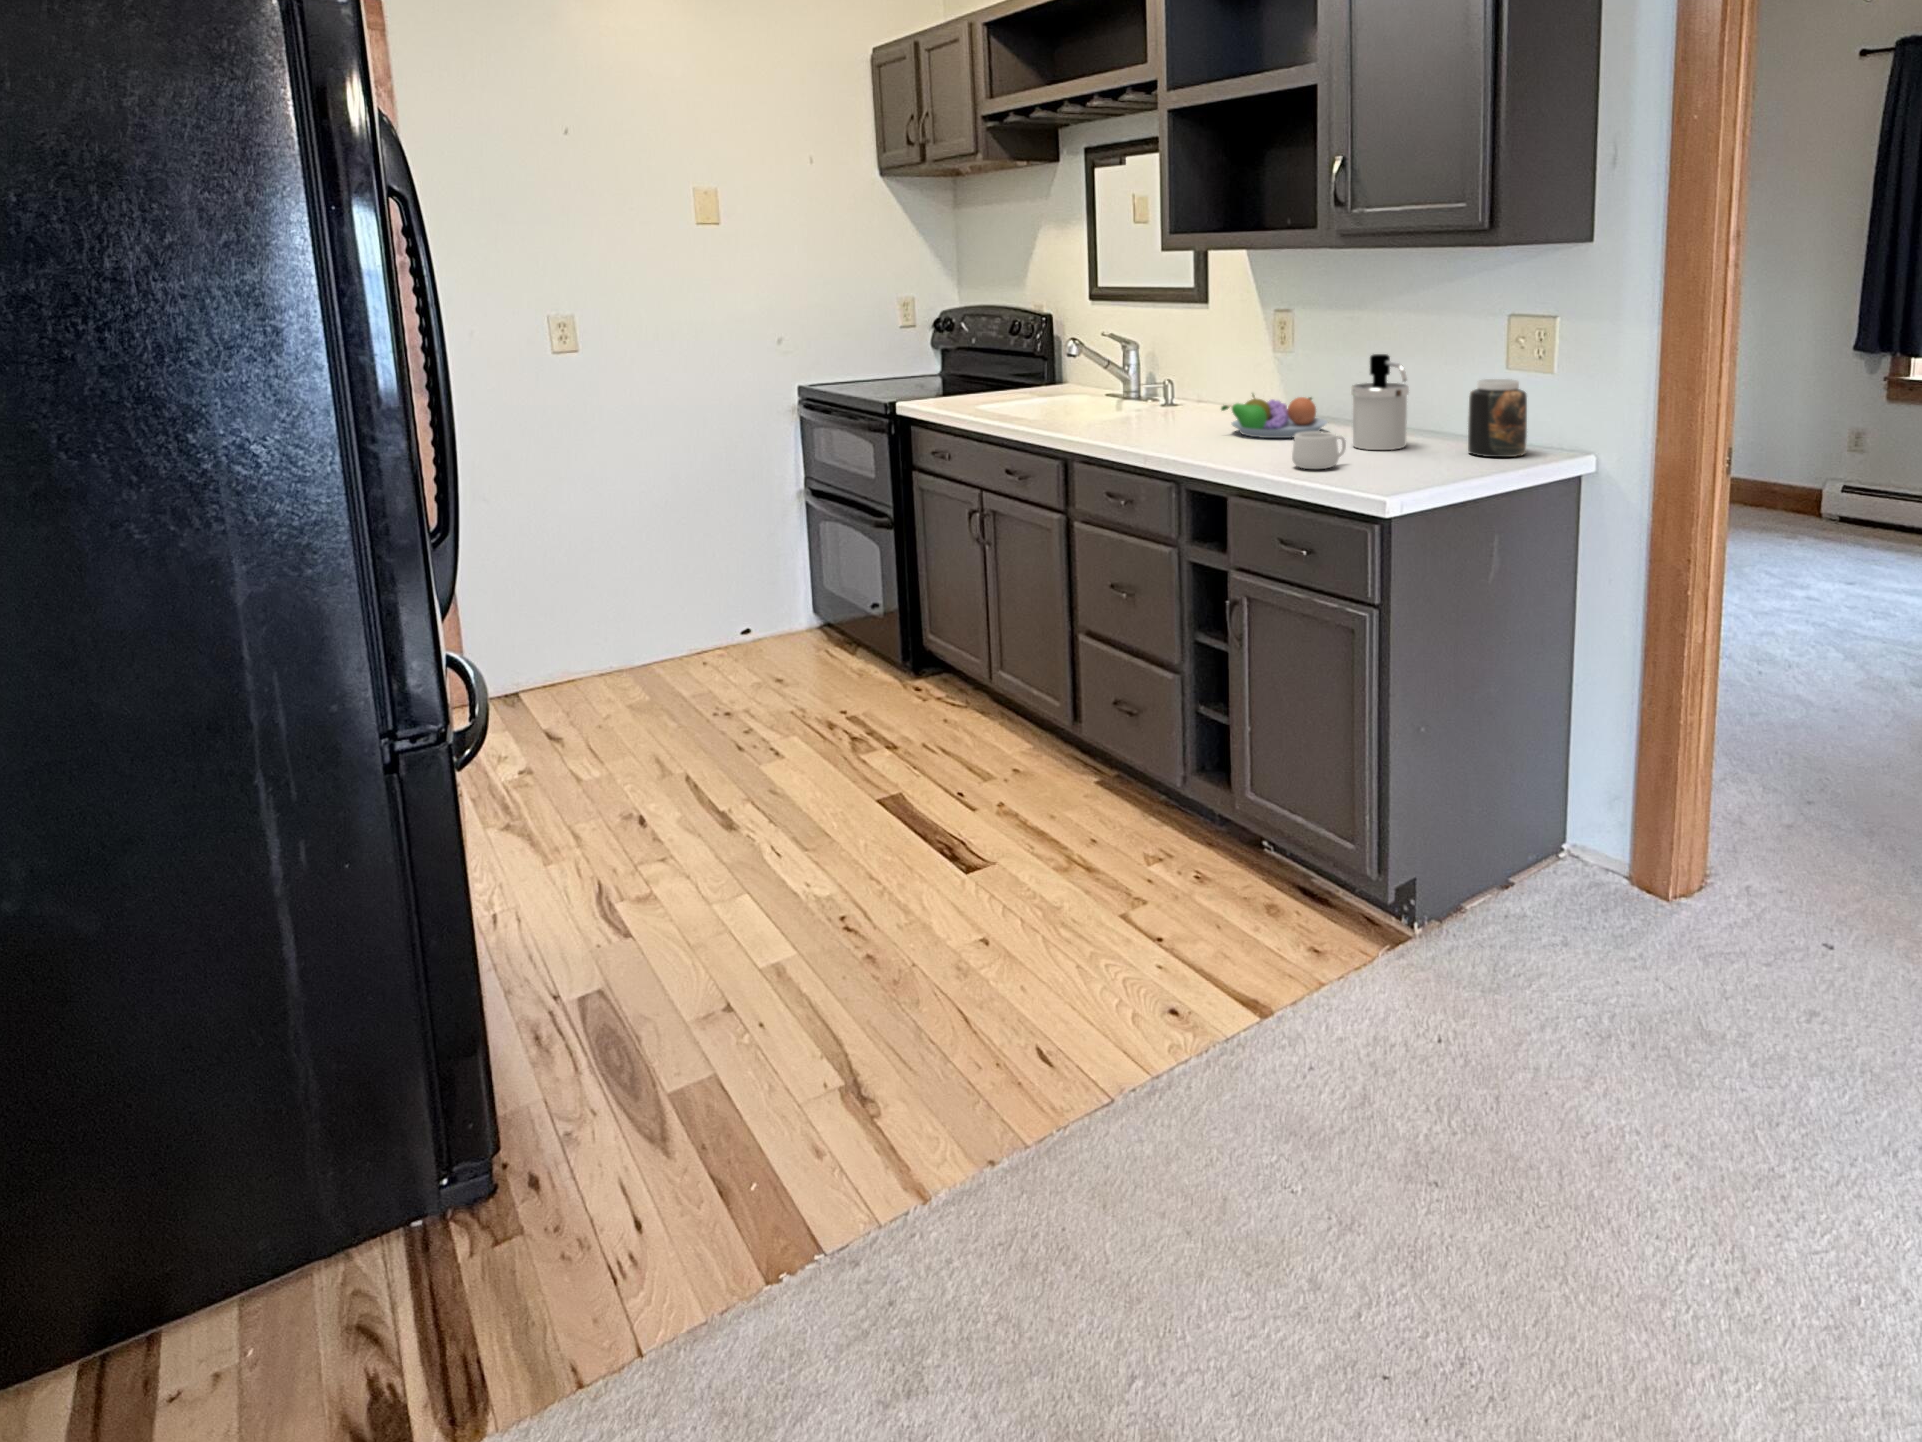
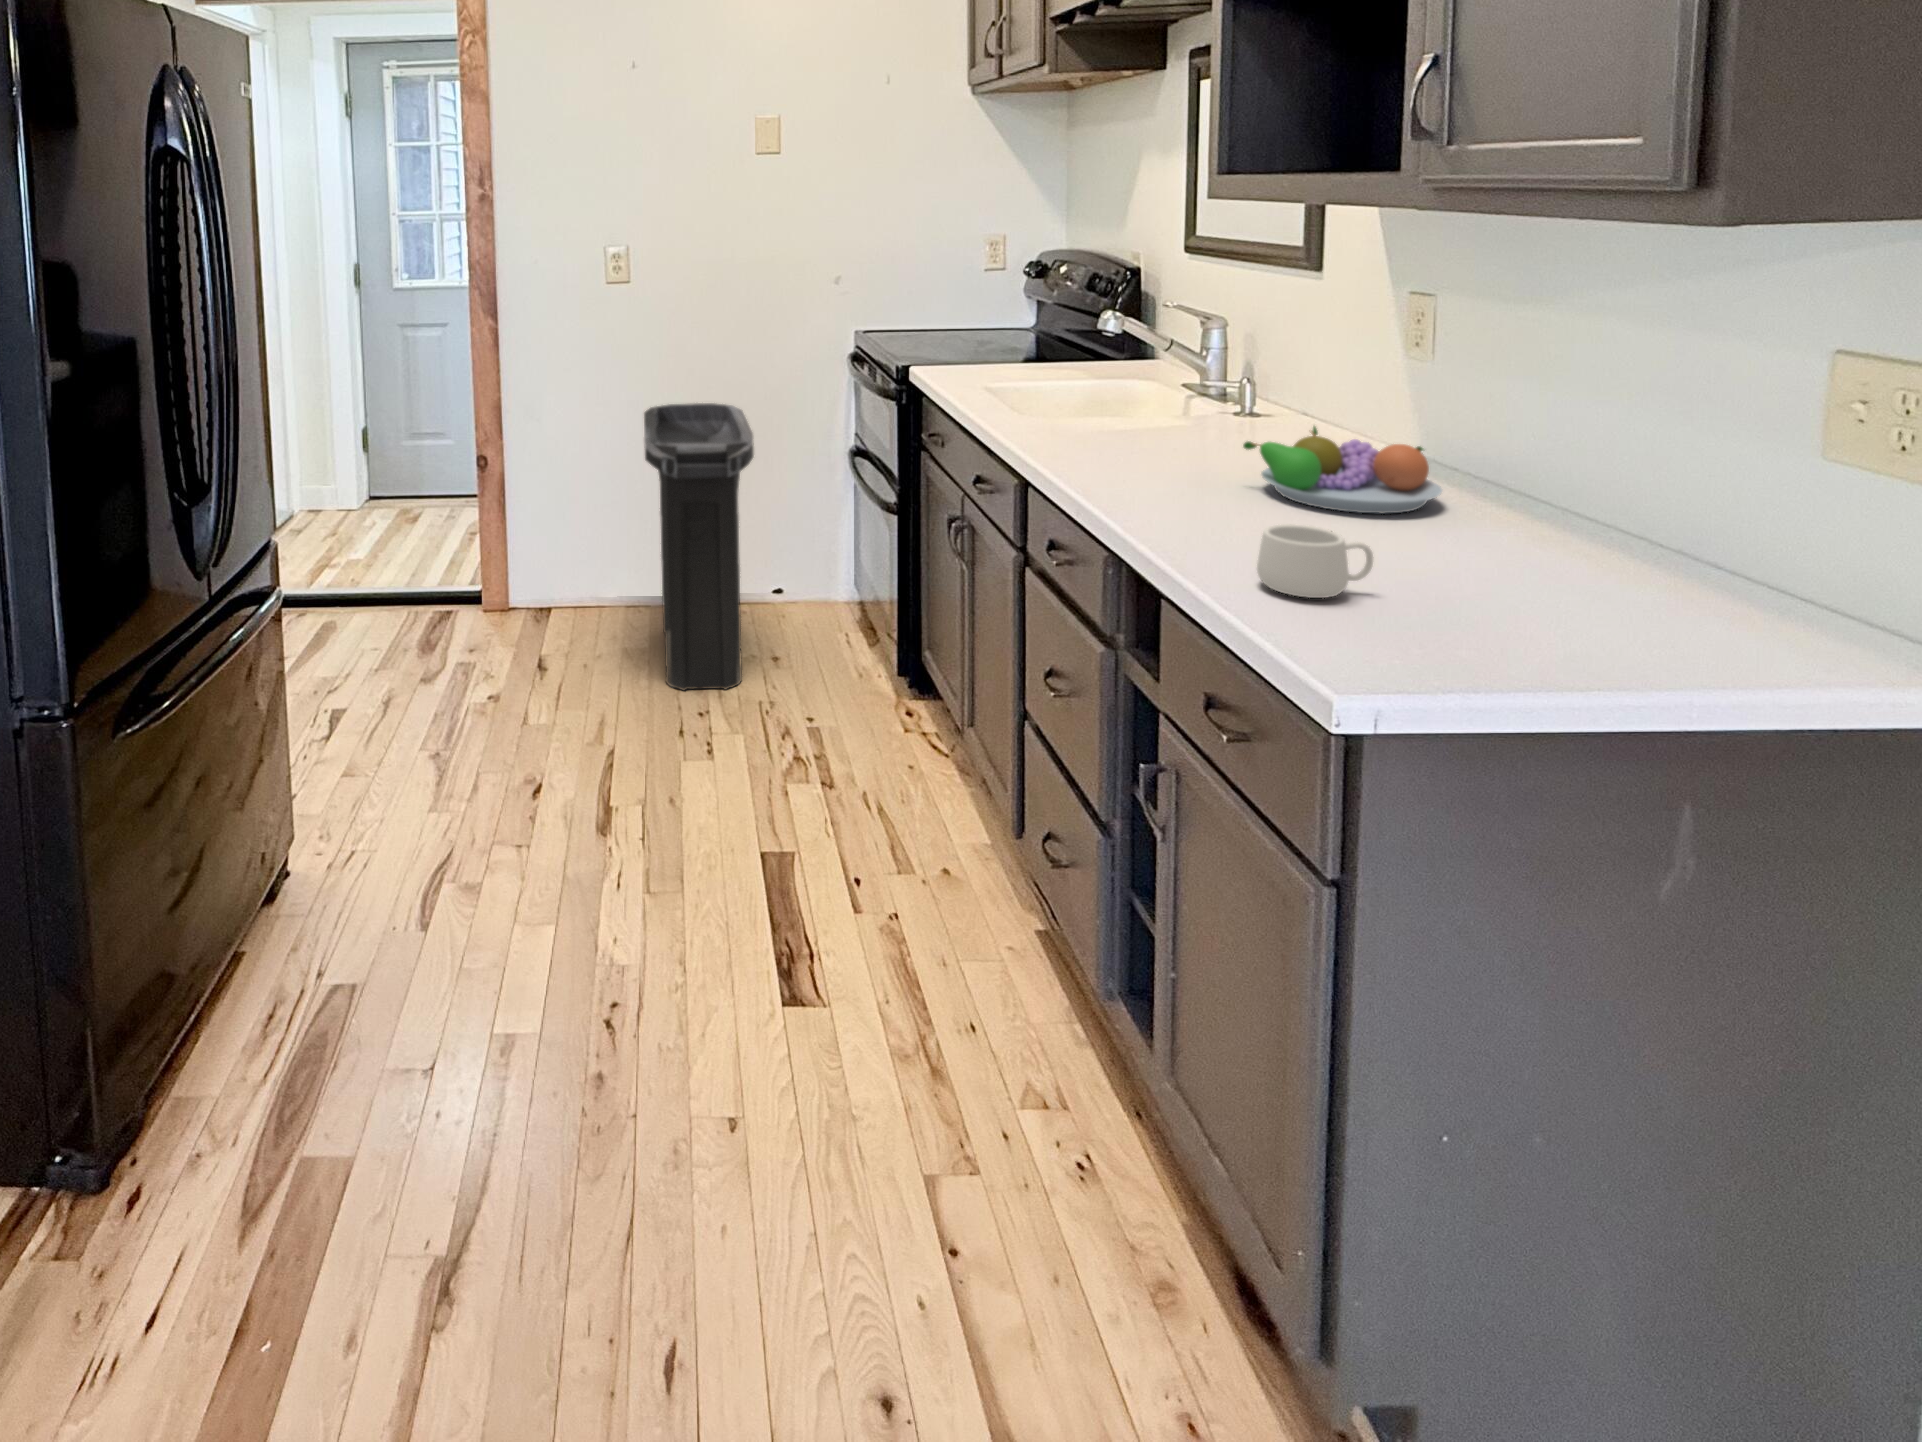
soap dispenser: present [1351,354,1409,450] -> none [1442,399,1569,578]
jar: present [1468,379,1527,457] -> none [1683,481,1845,656]
trash can: none [616,464,761,725] -> present [644,403,754,690]

